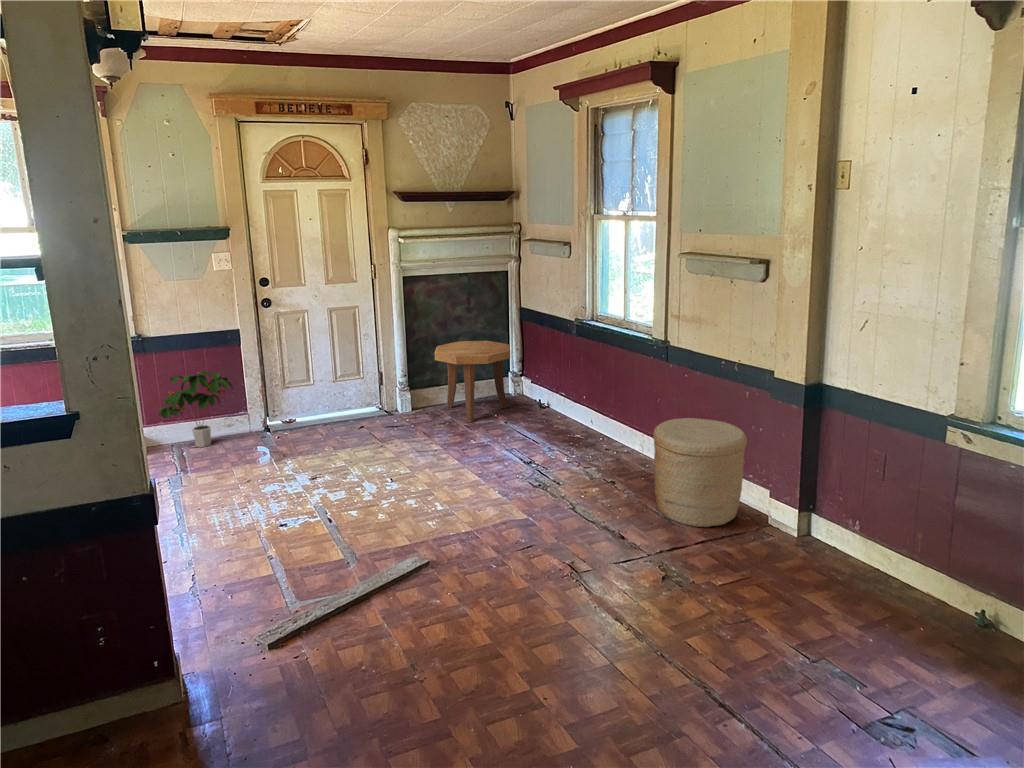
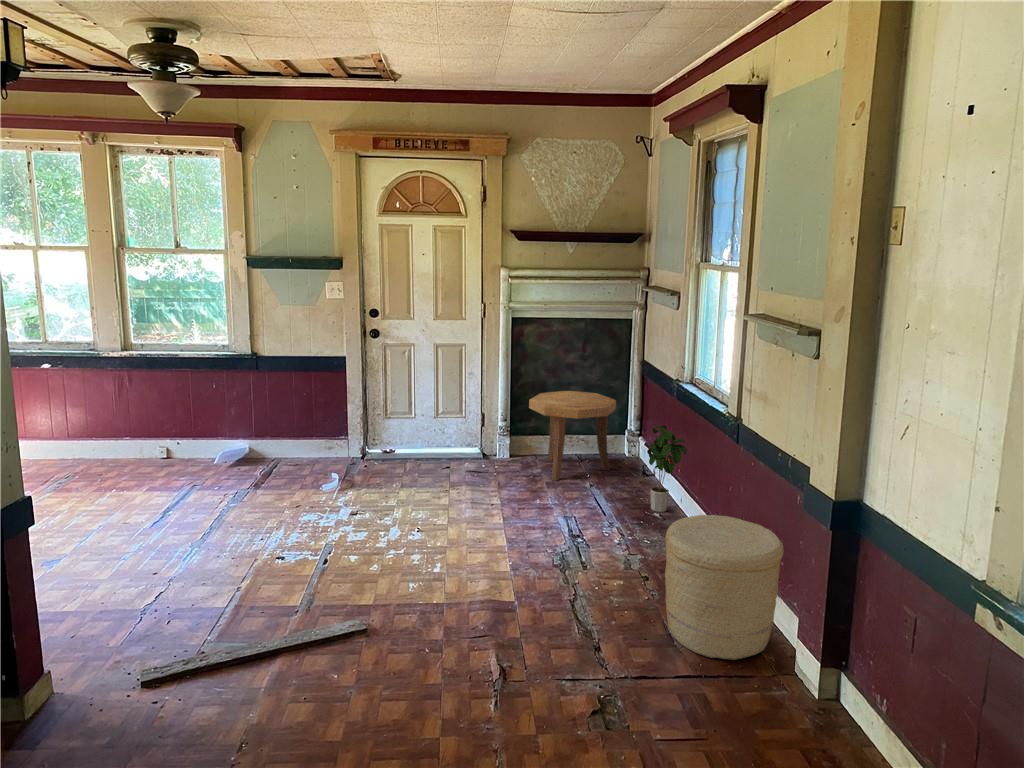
potted plant: present [158,371,233,447] -> present [647,425,687,512]

